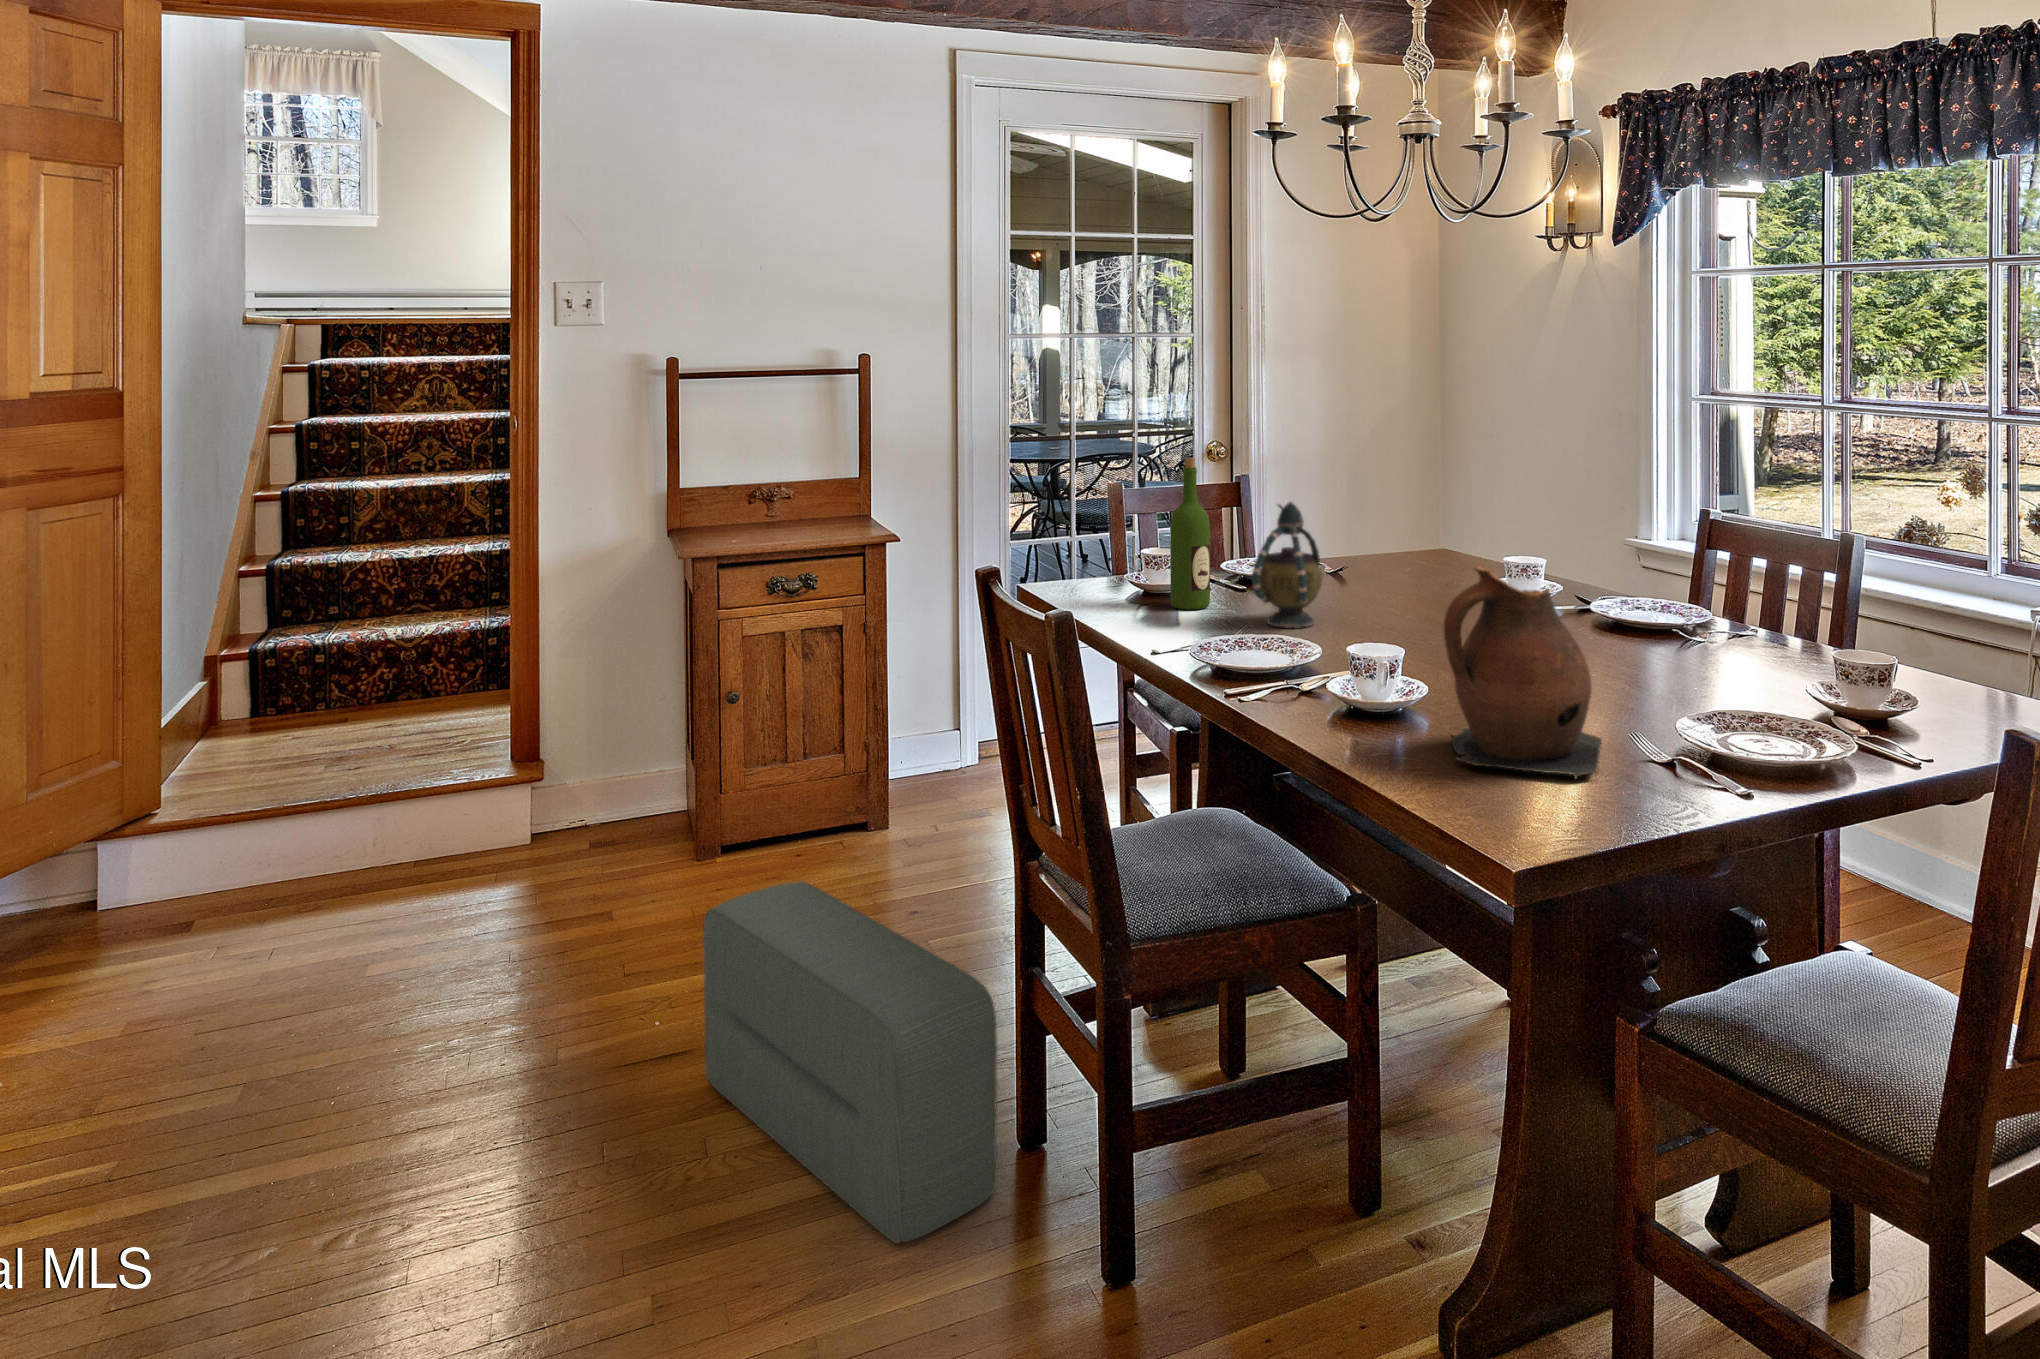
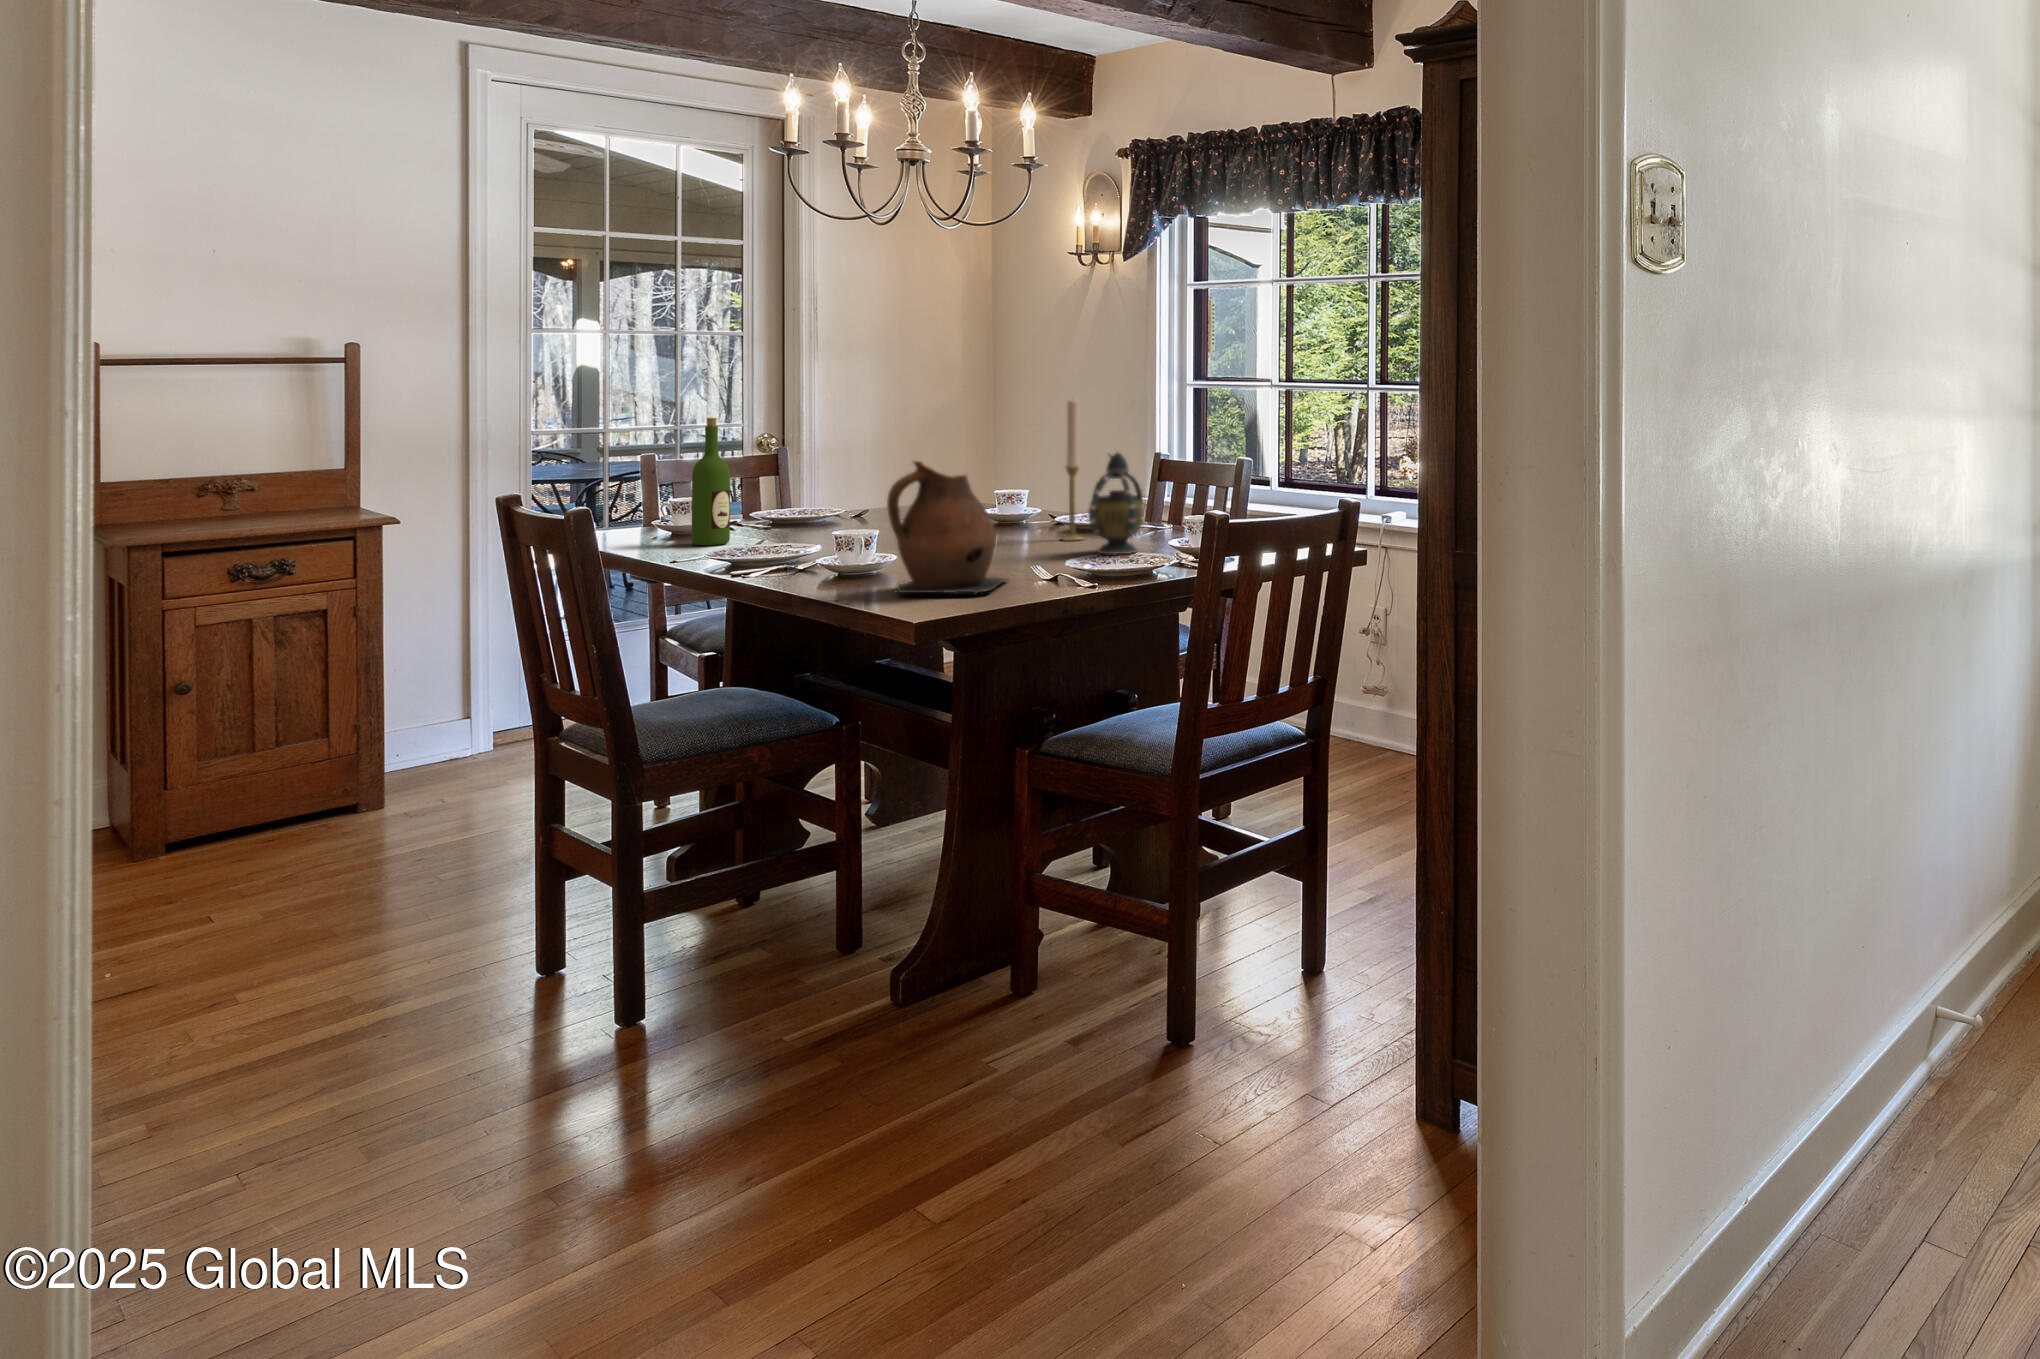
candlestick: none [1607,443,1641,638] -> present [1063,399,1081,540]
teapot: present [1252,502,1322,628] -> present [1088,452,1144,554]
pouf: present [703,882,997,1243] -> none [178,803,508,1044]

